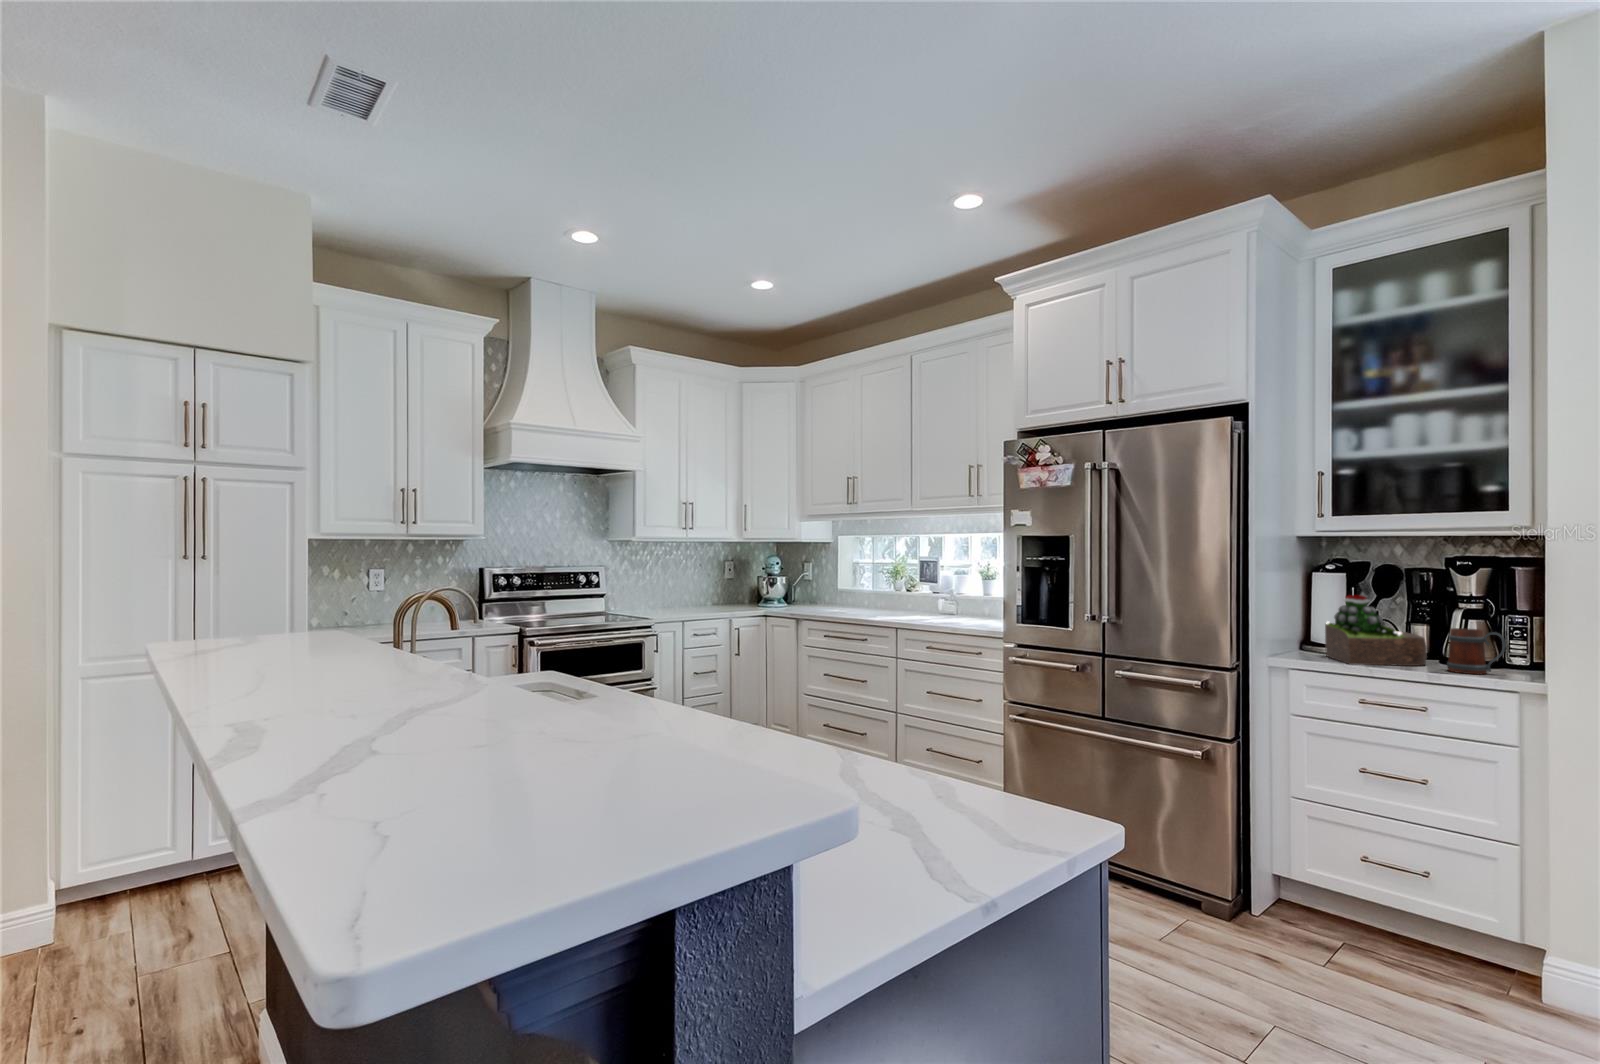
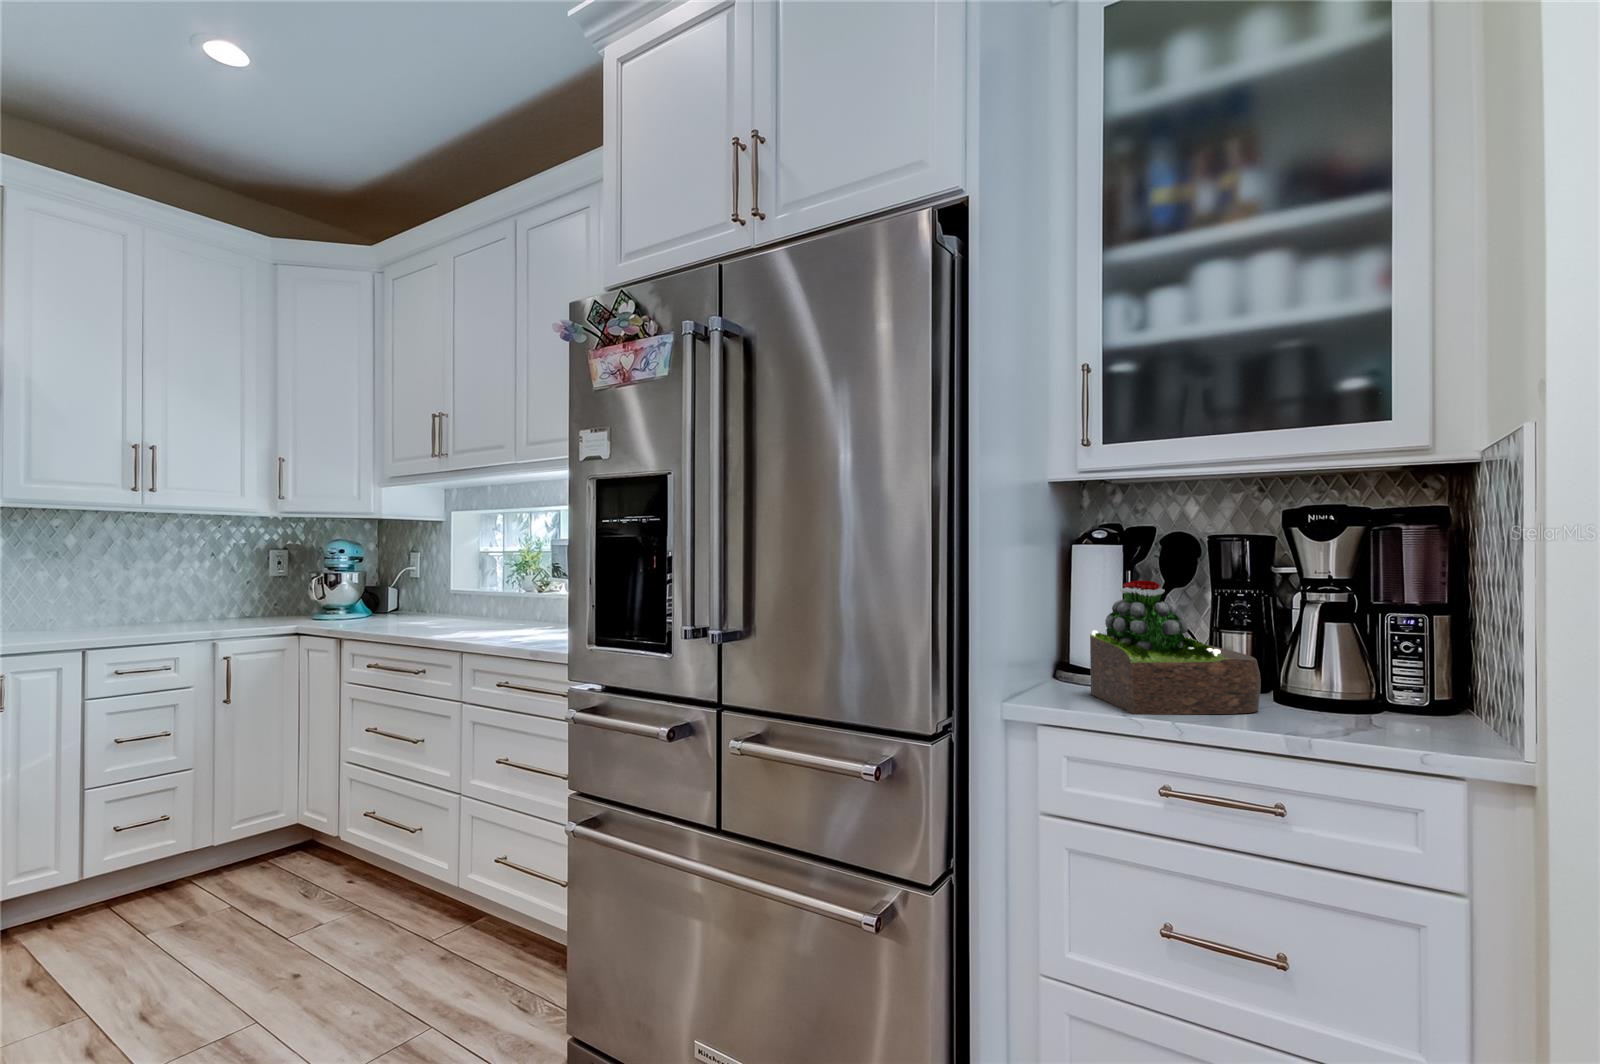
mug: present [1447,628,1506,674] -> none [1303,641,1411,734]

